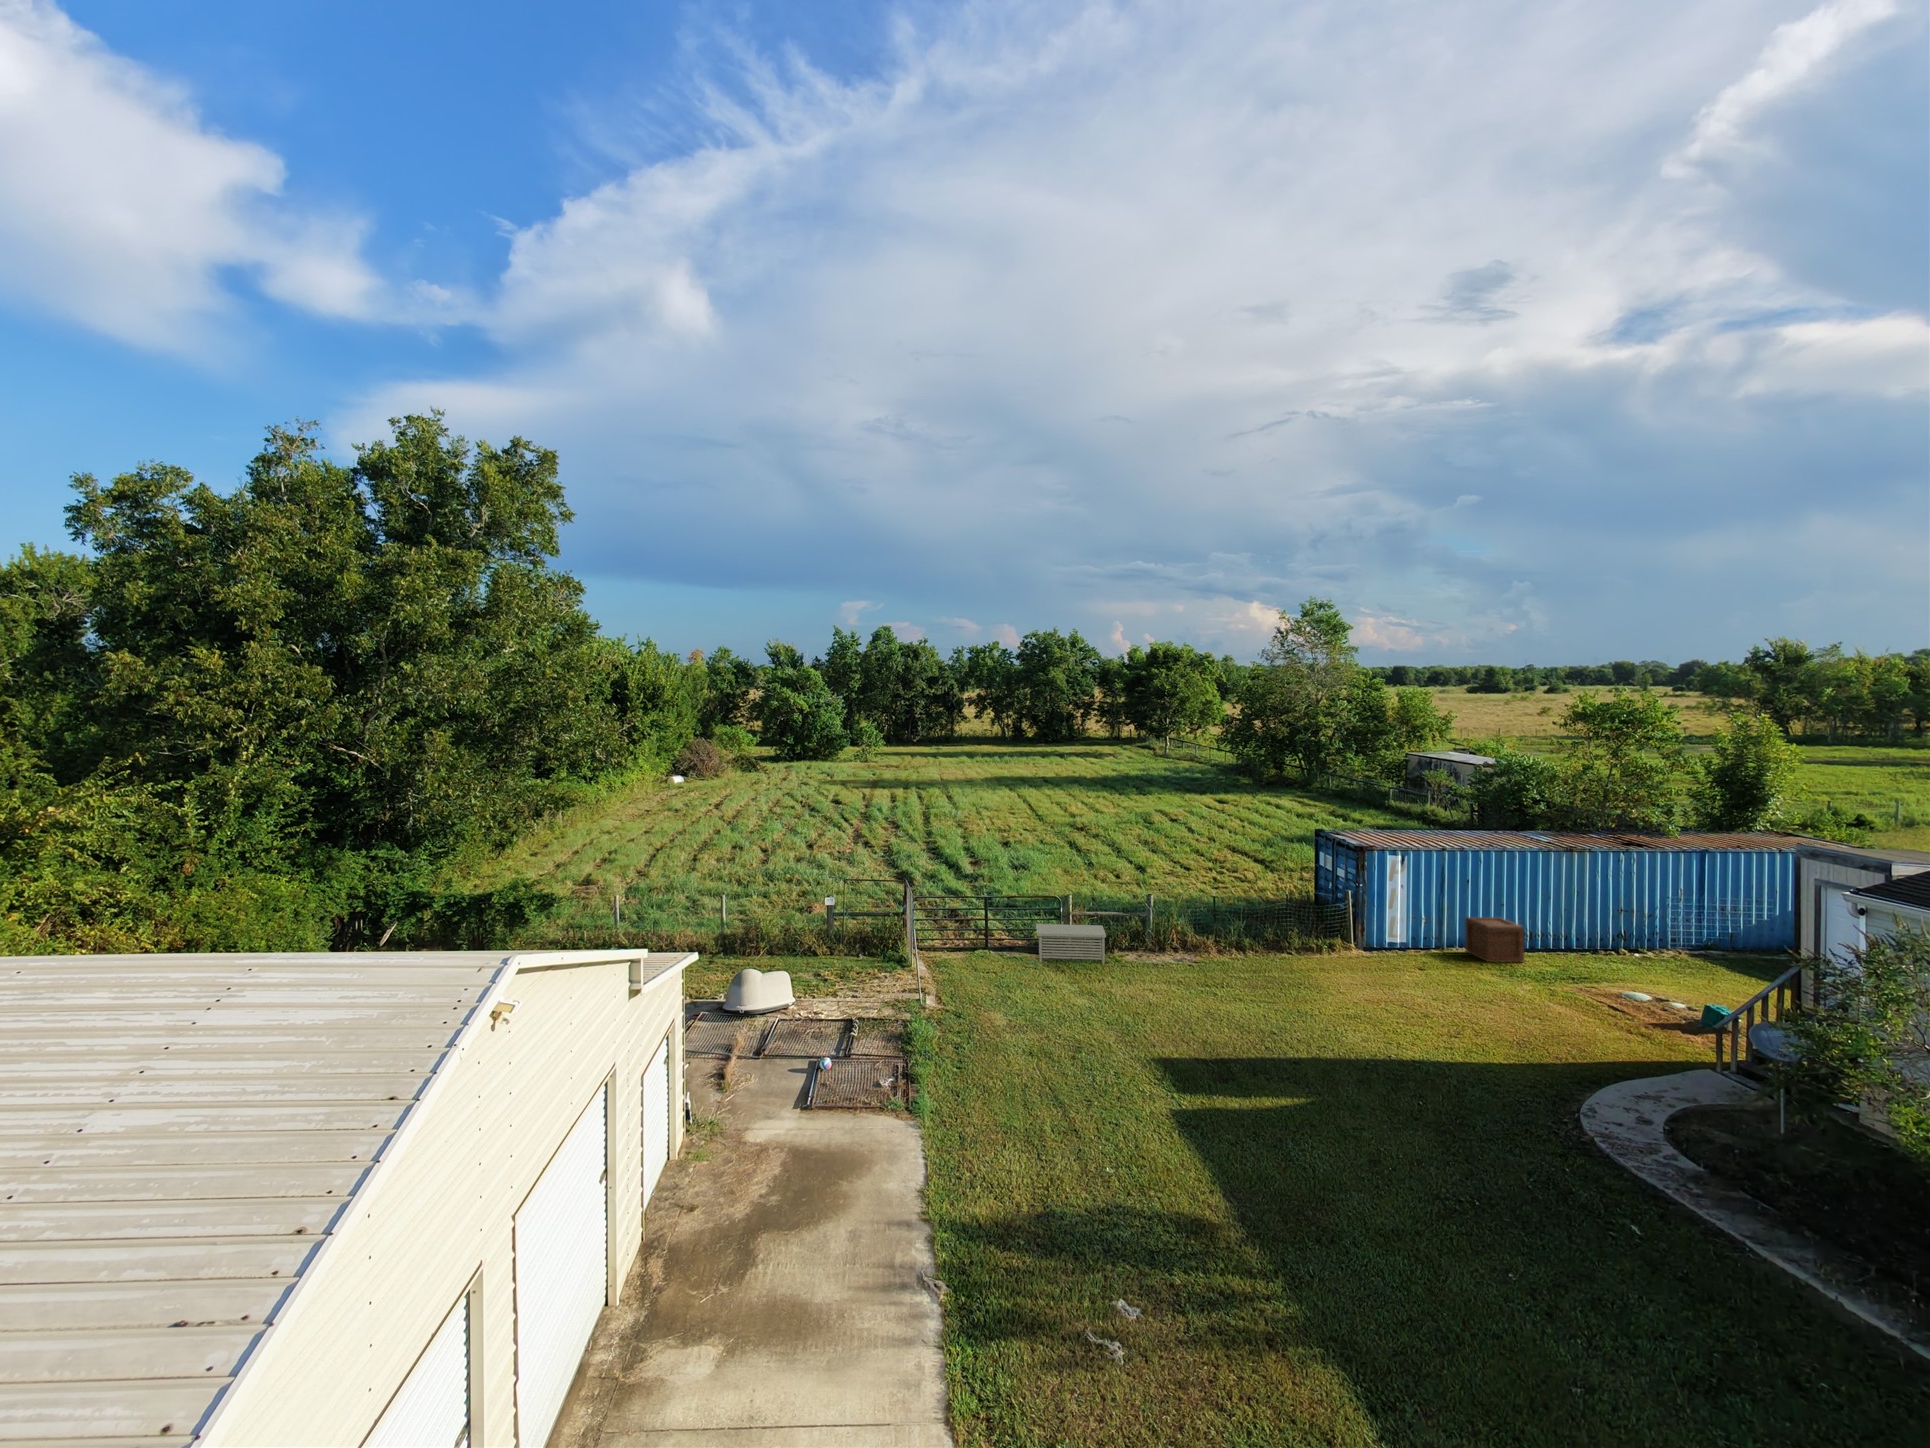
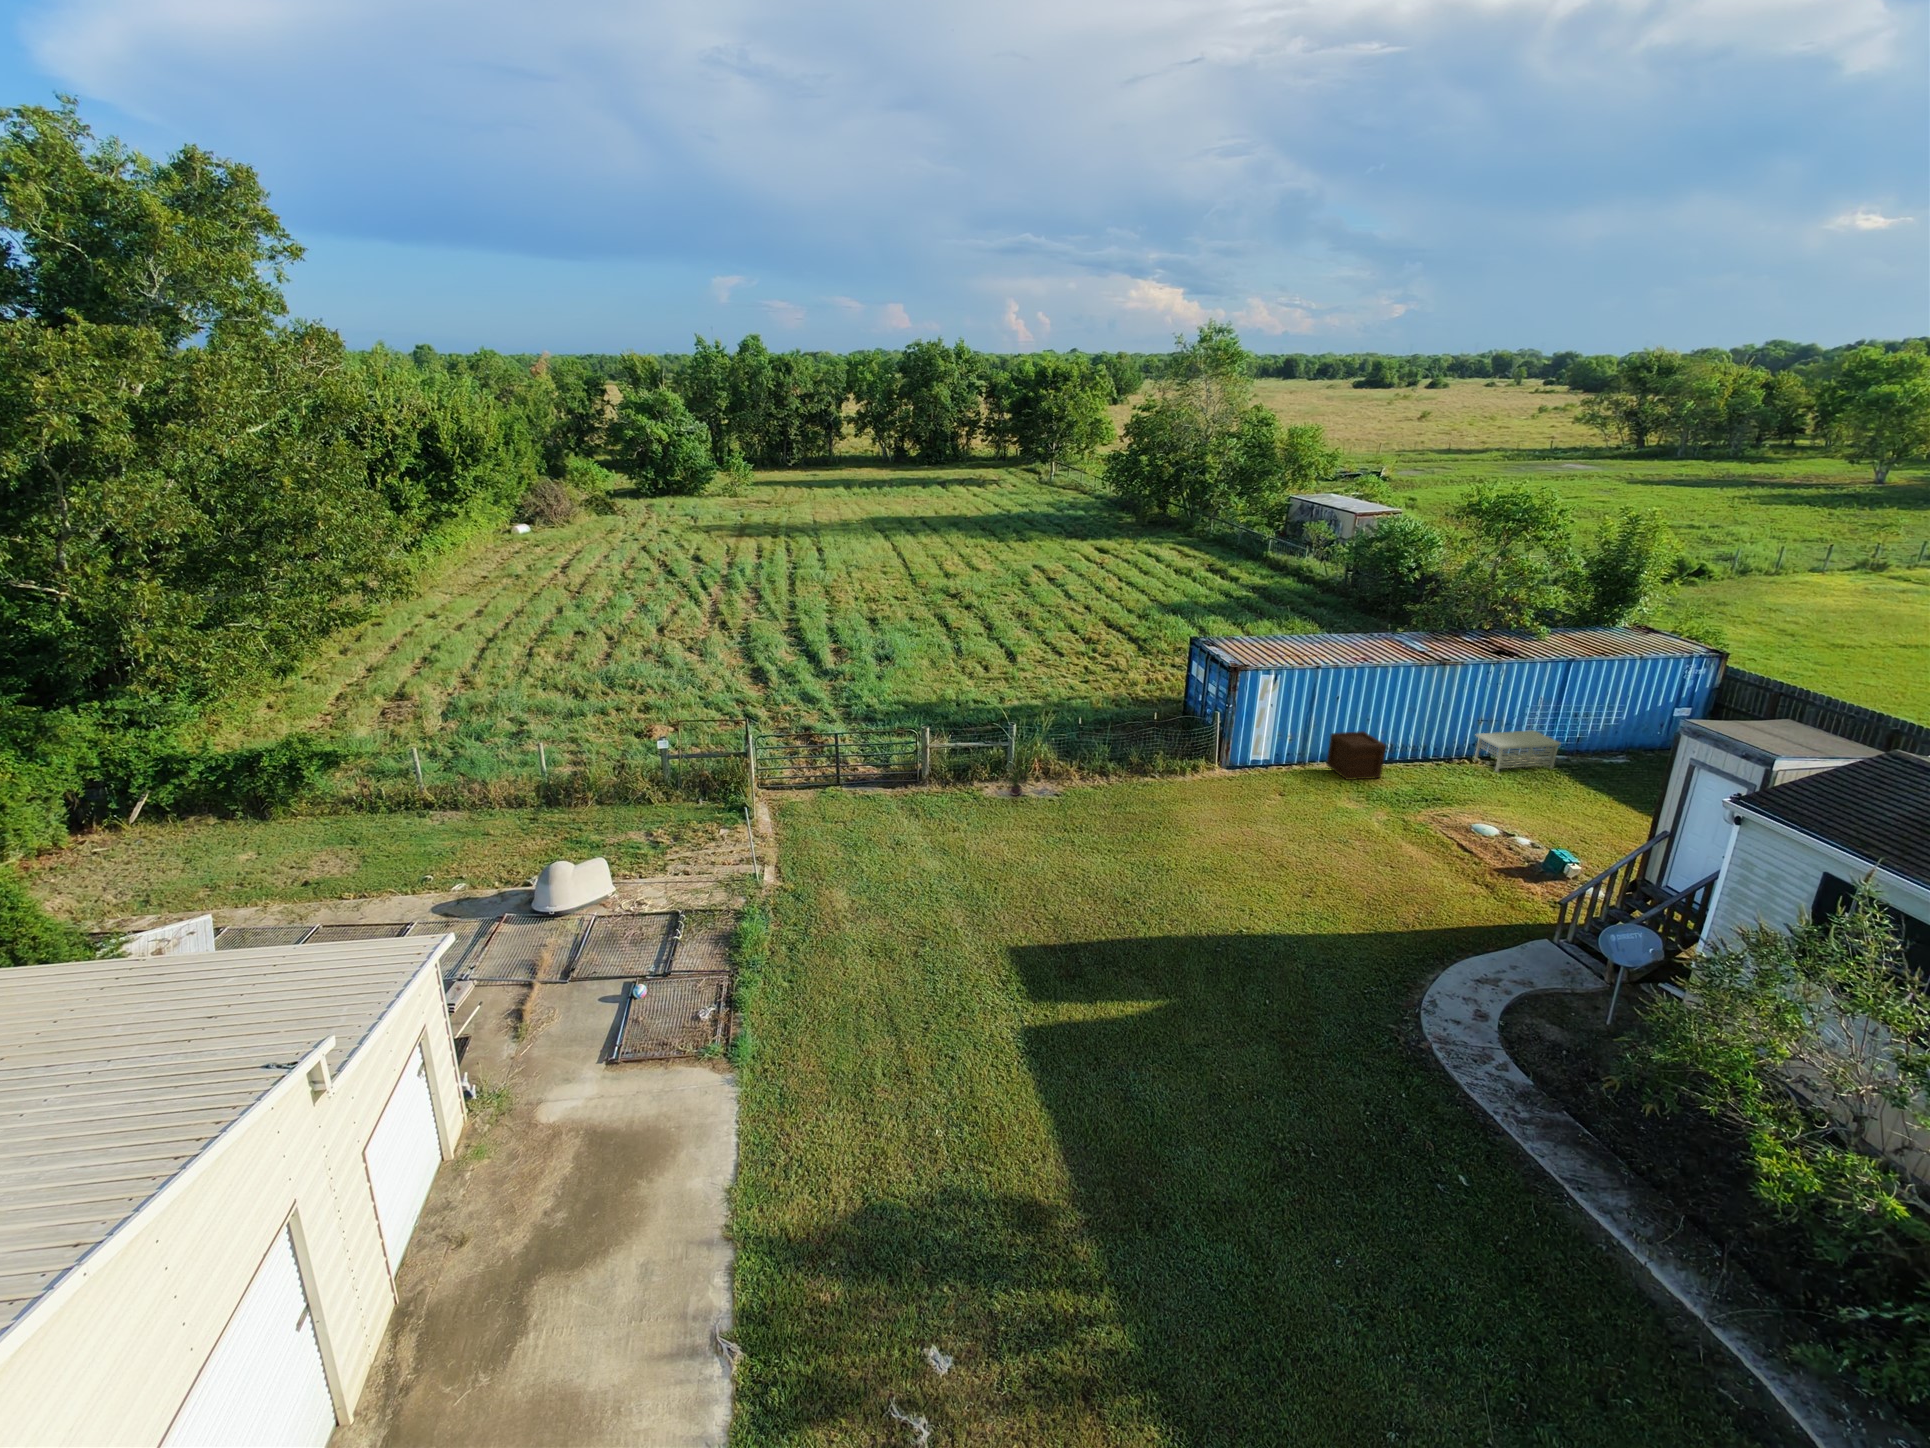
storage bench: present [1036,924,1106,964] -> present [1474,730,1561,772]
decorative plant: none [1136,926,1170,960] -> present [1008,763,1025,796]

